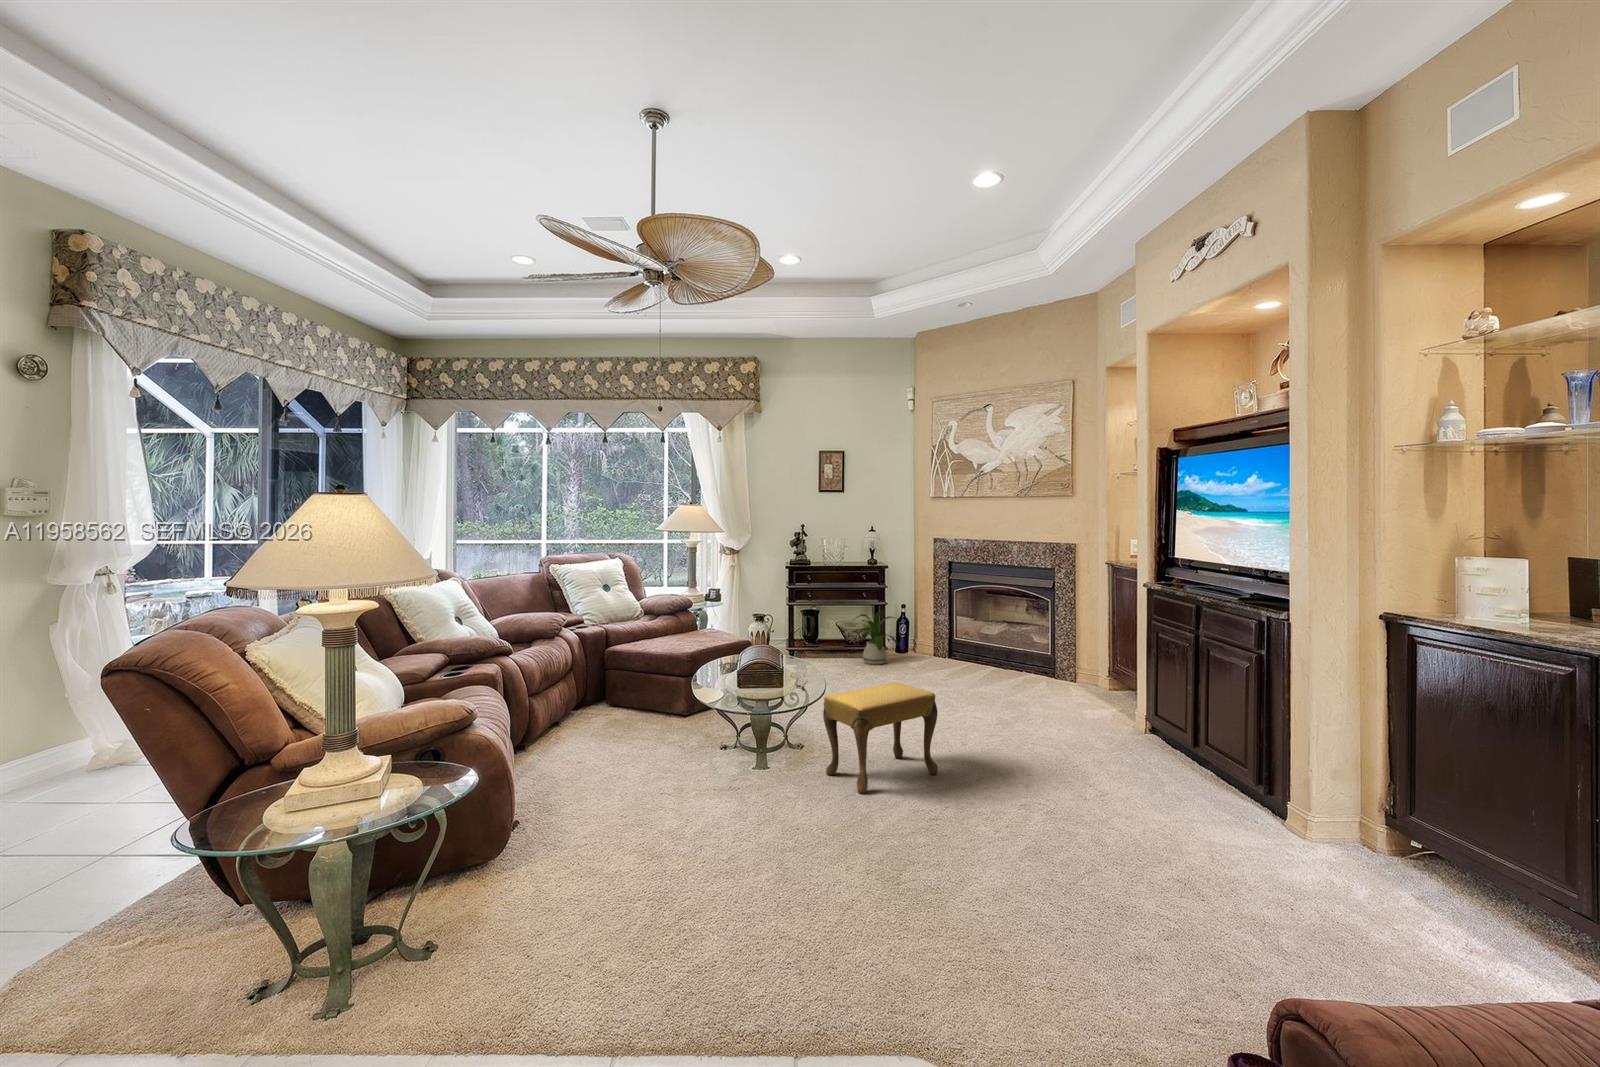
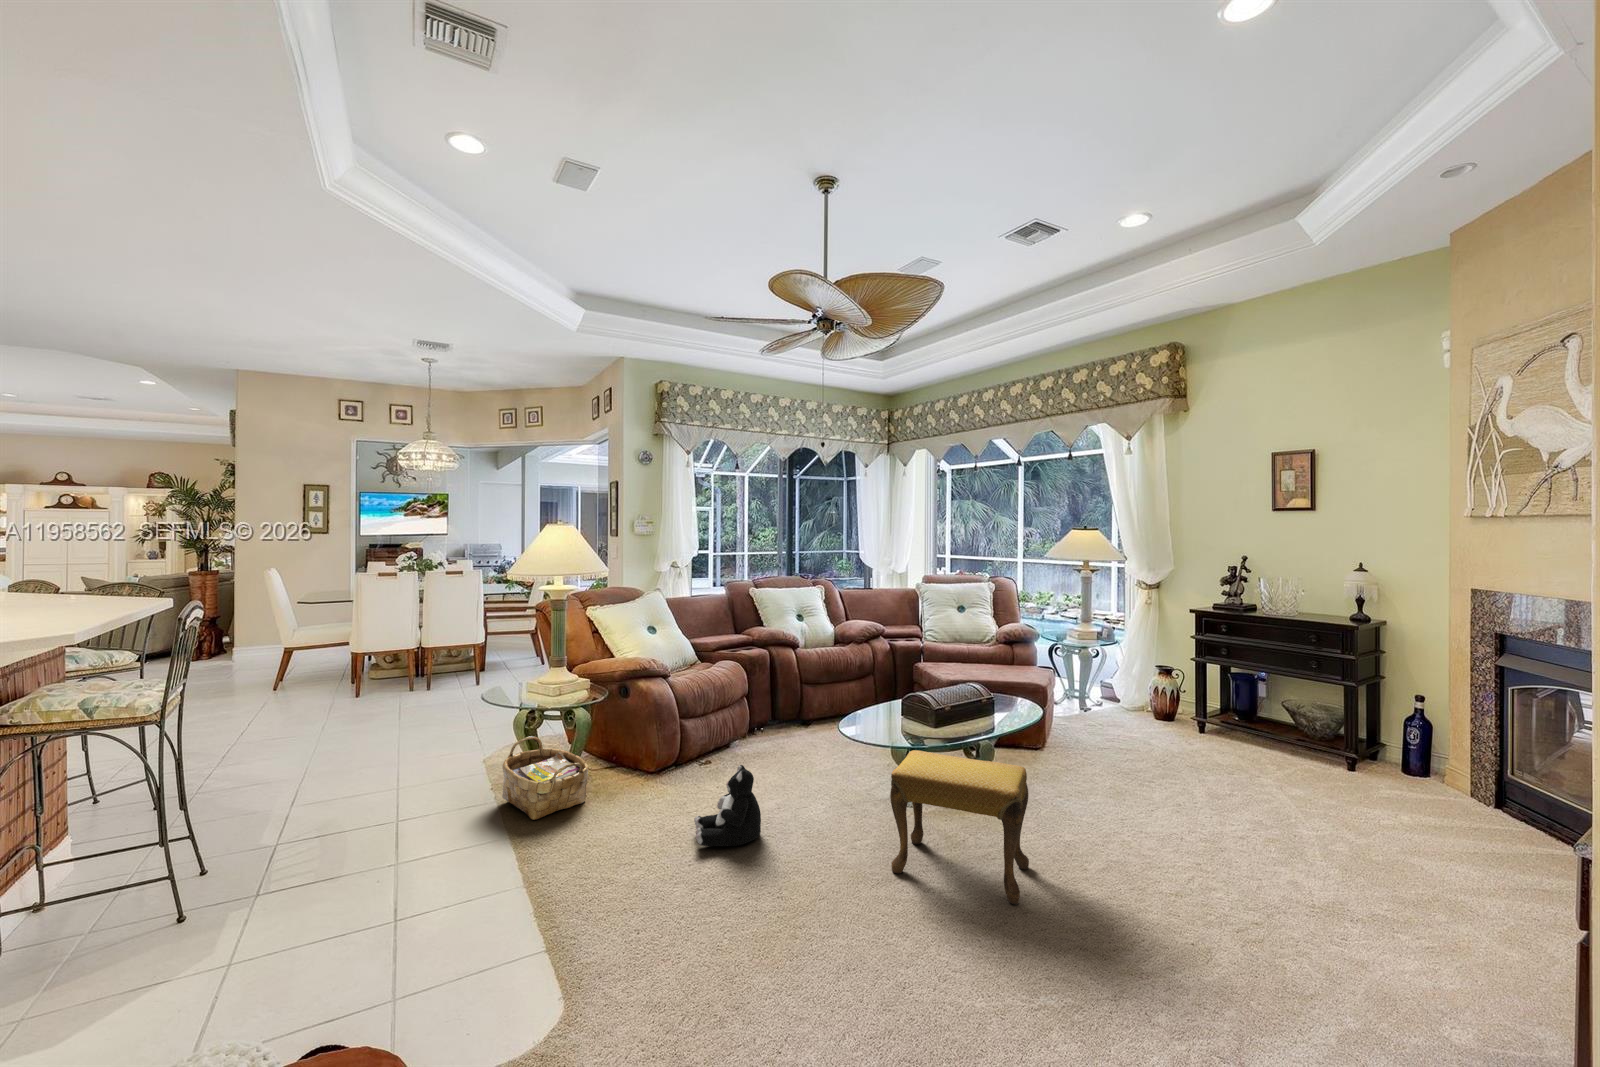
house plant: present [853,611,898,665] -> none [1275,689,1365,772]
plush toy: none [690,757,758,852] -> present [694,765,761,846]
woven basket: none [376,841,530,964] -> present [502,737,588,820]

